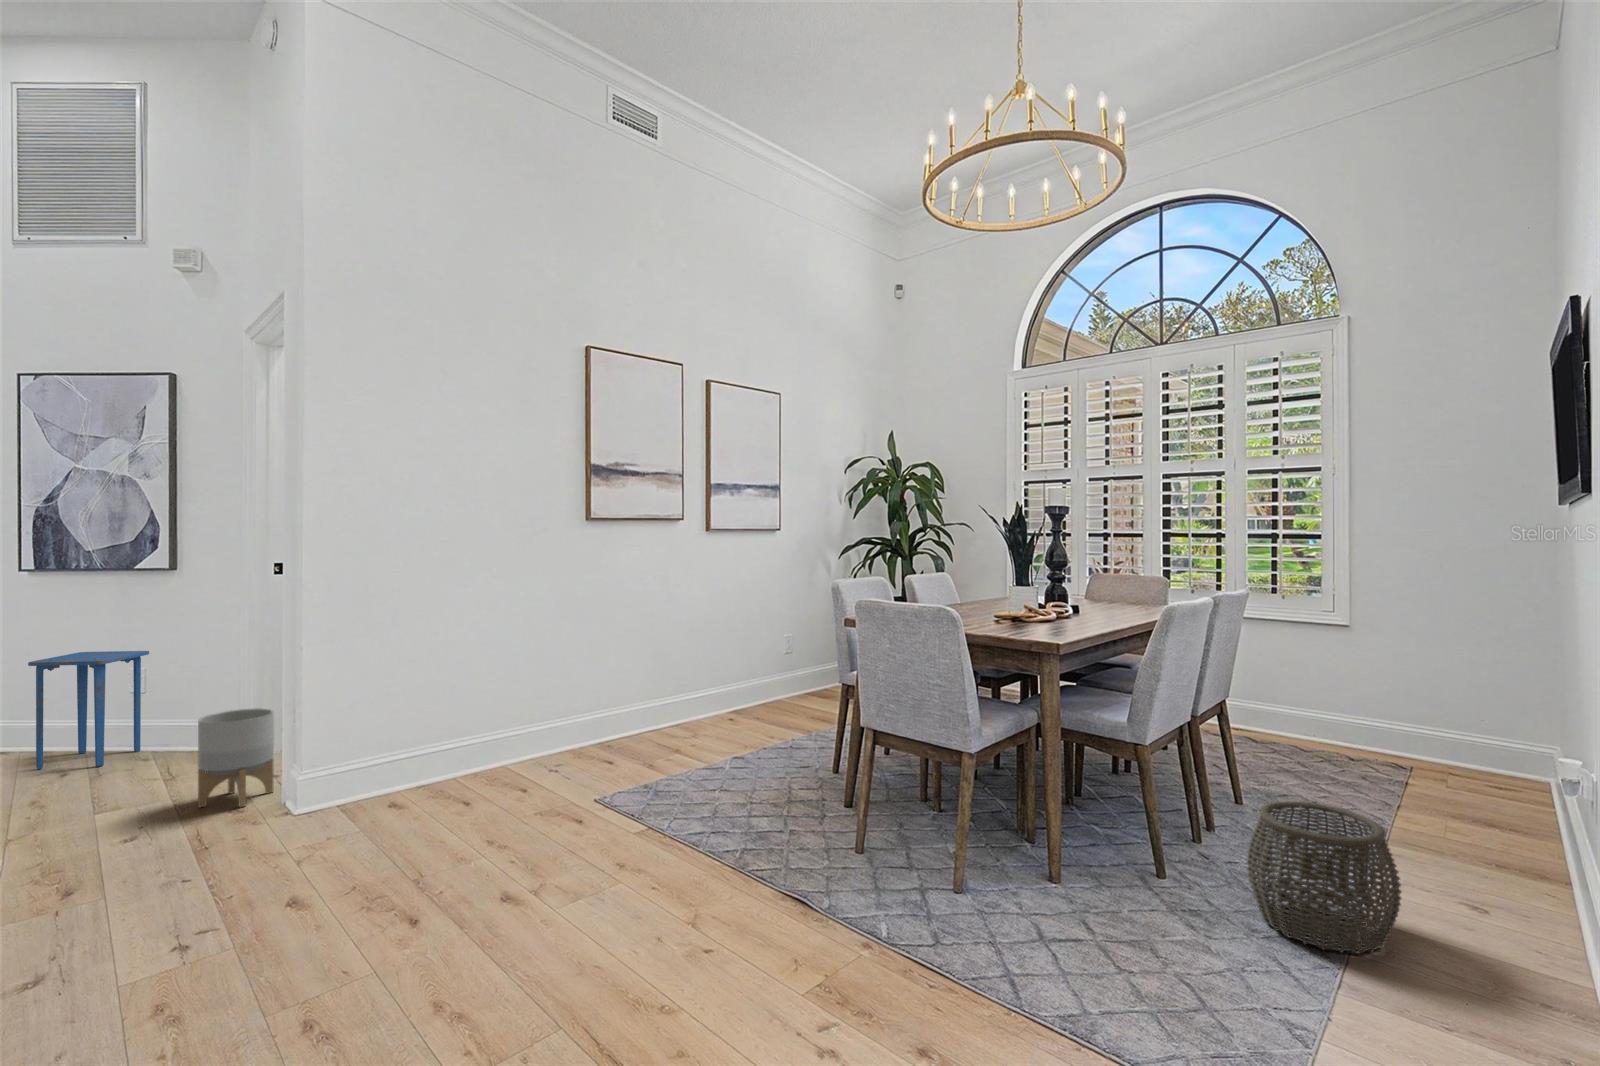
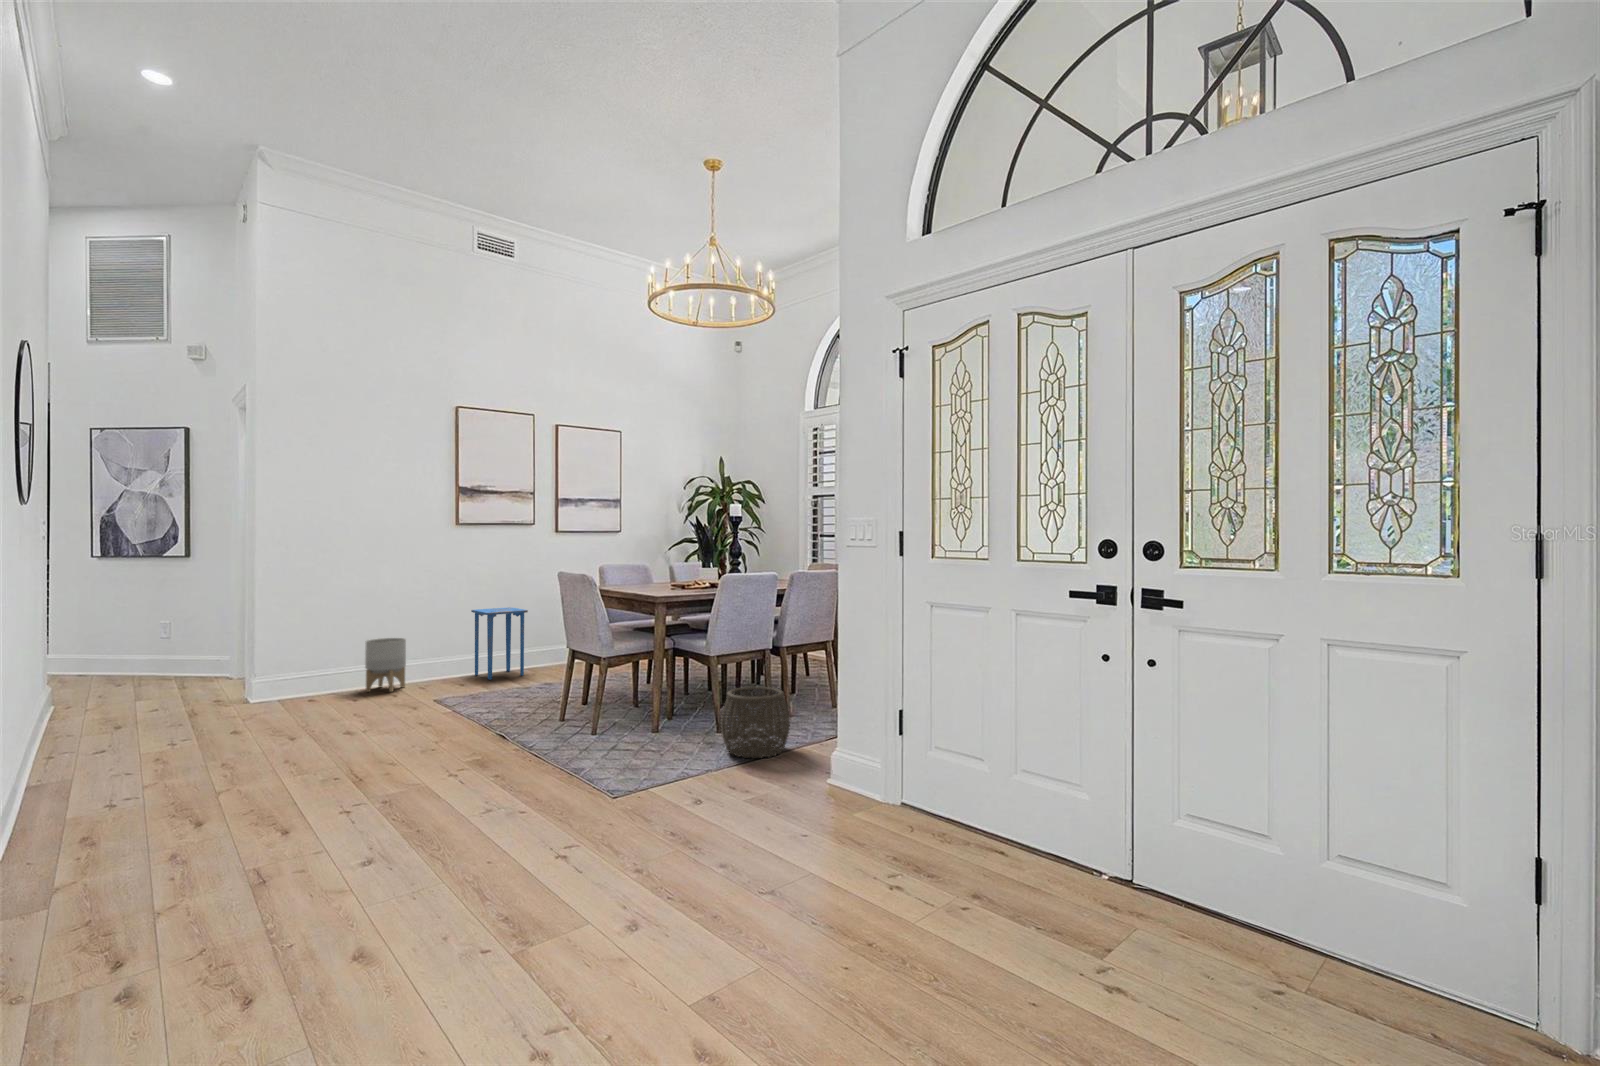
side table: present [28,651,149,769] -> present [471,607,528,679]
planter: present [198,708,274,807] -> present [365,638,406,692]

